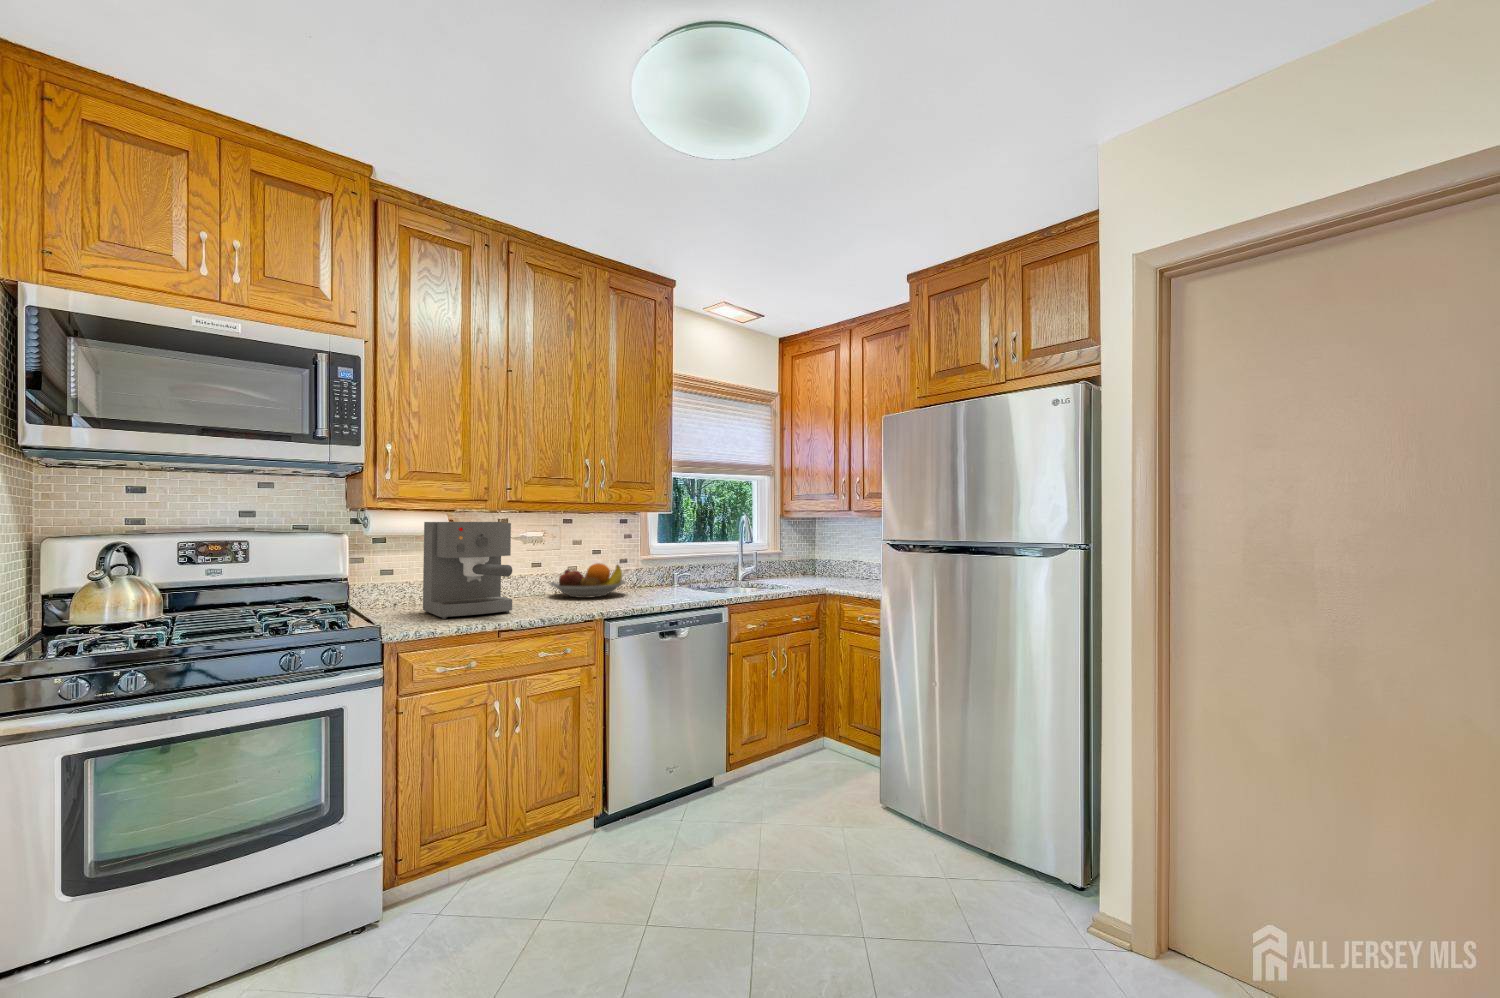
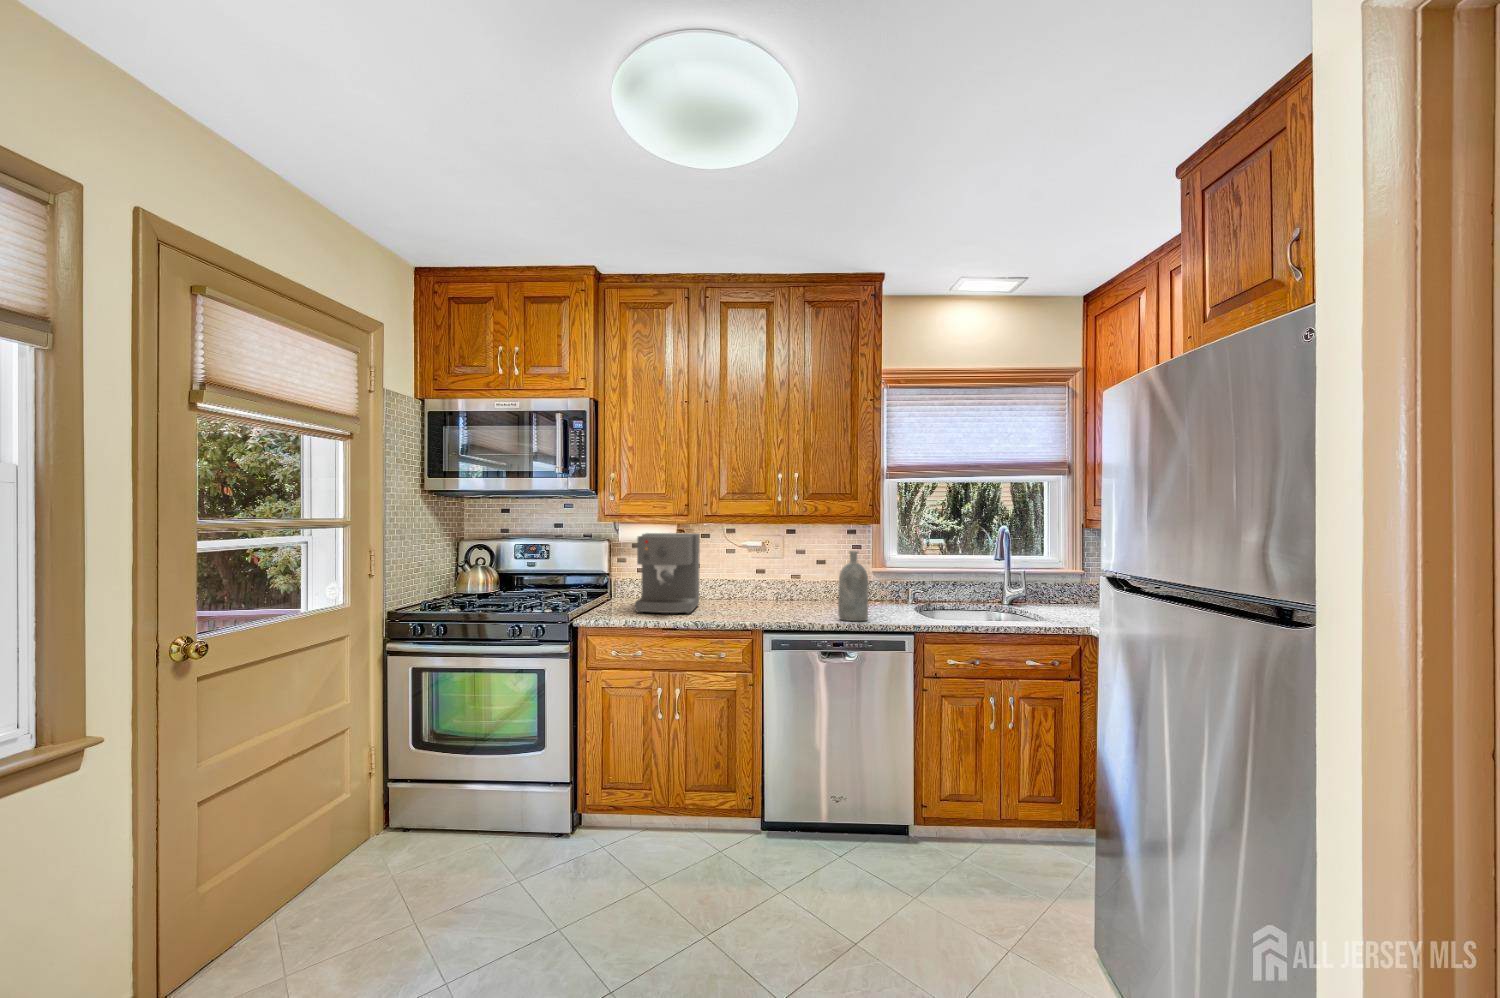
bottle: none [659,534,685,600] -> present [838,551,868,621]
fruit bowl: present [550,563,626,598] -> none [763,575,835,607]

